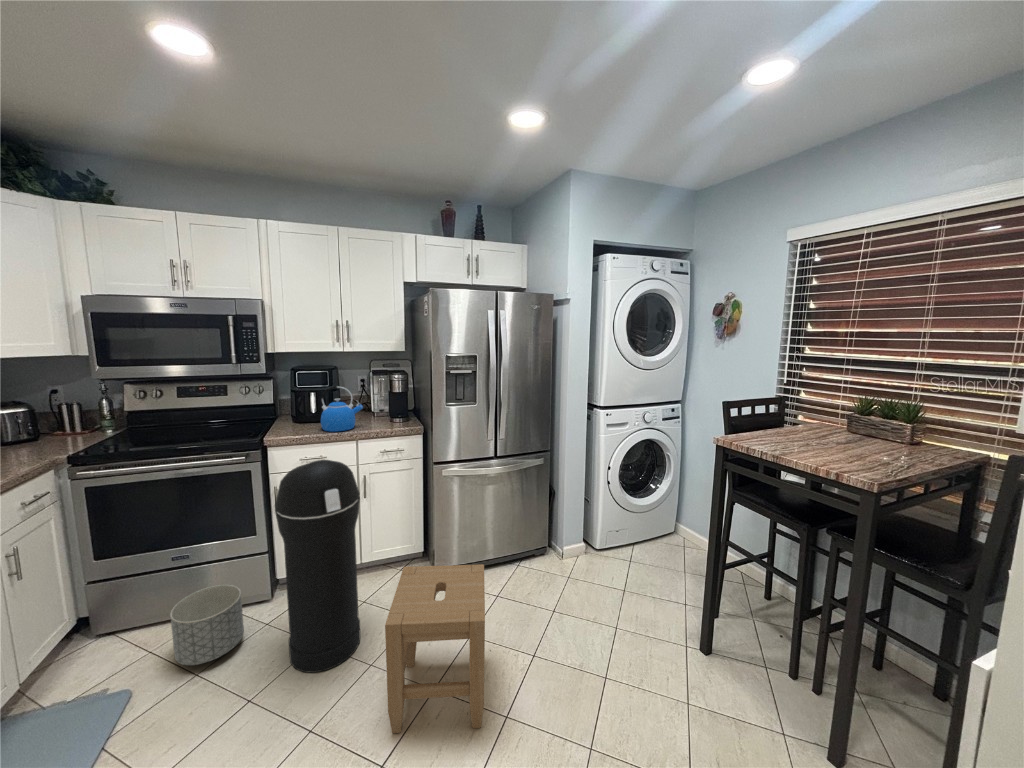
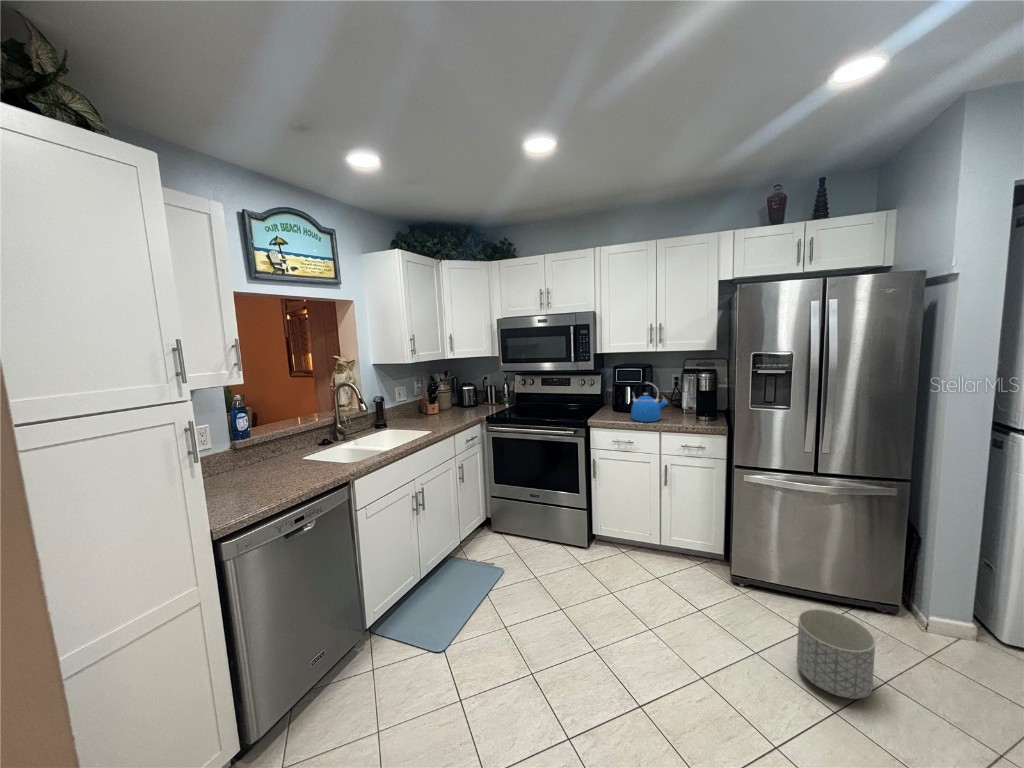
trash can: present [275,460,360,673] -> none [585,441,649,613]
stool: present [385,564,485,733] -> none [648,549,765,727]
planter: present [170,585,244,665] -> present [797,609,875,699]

